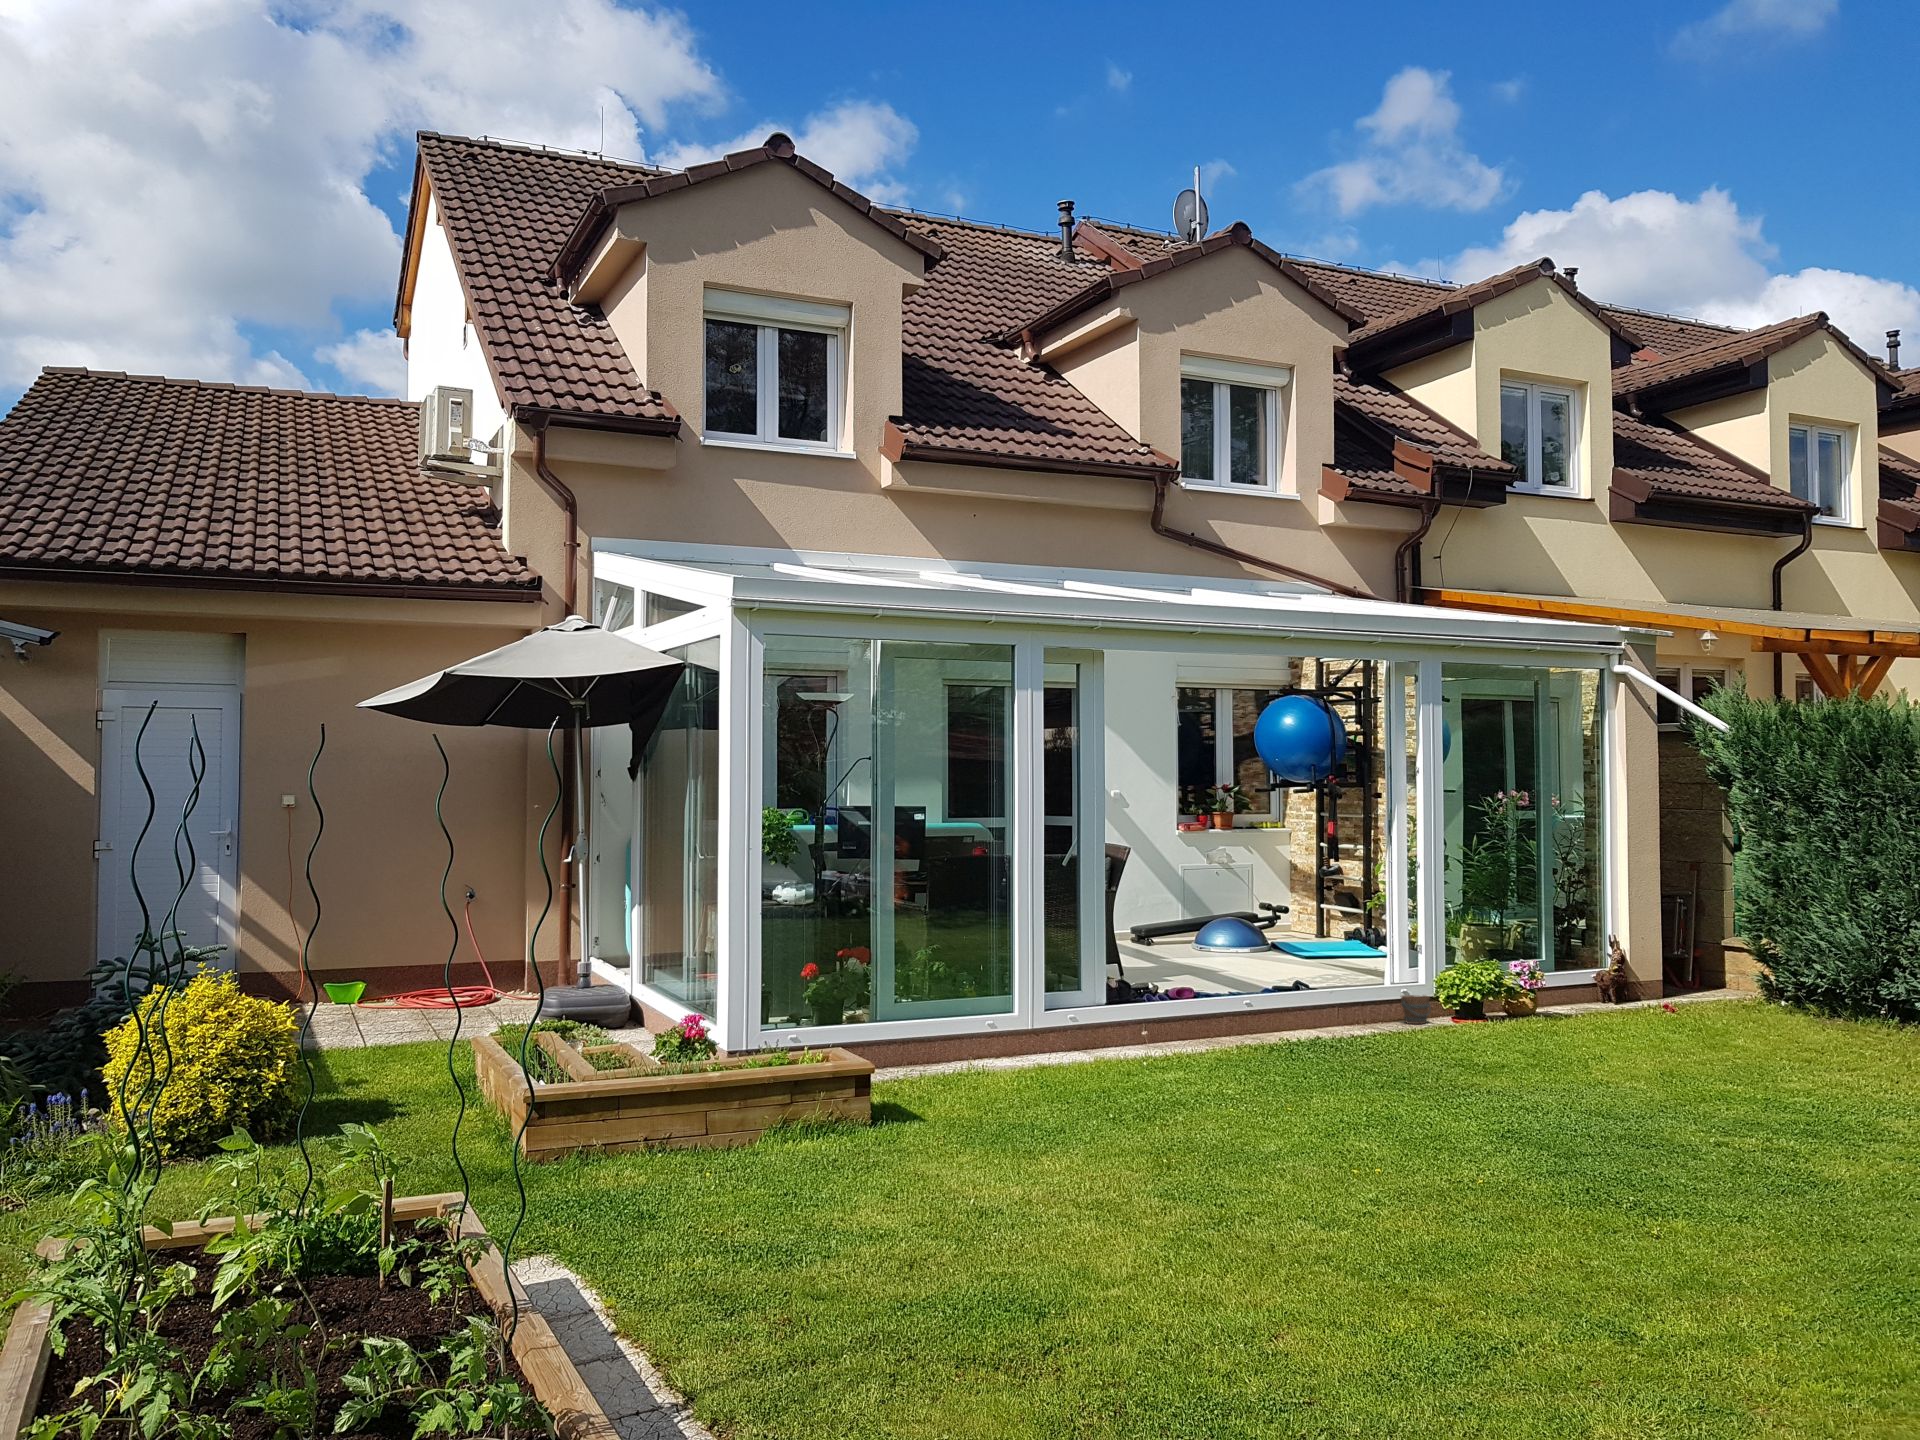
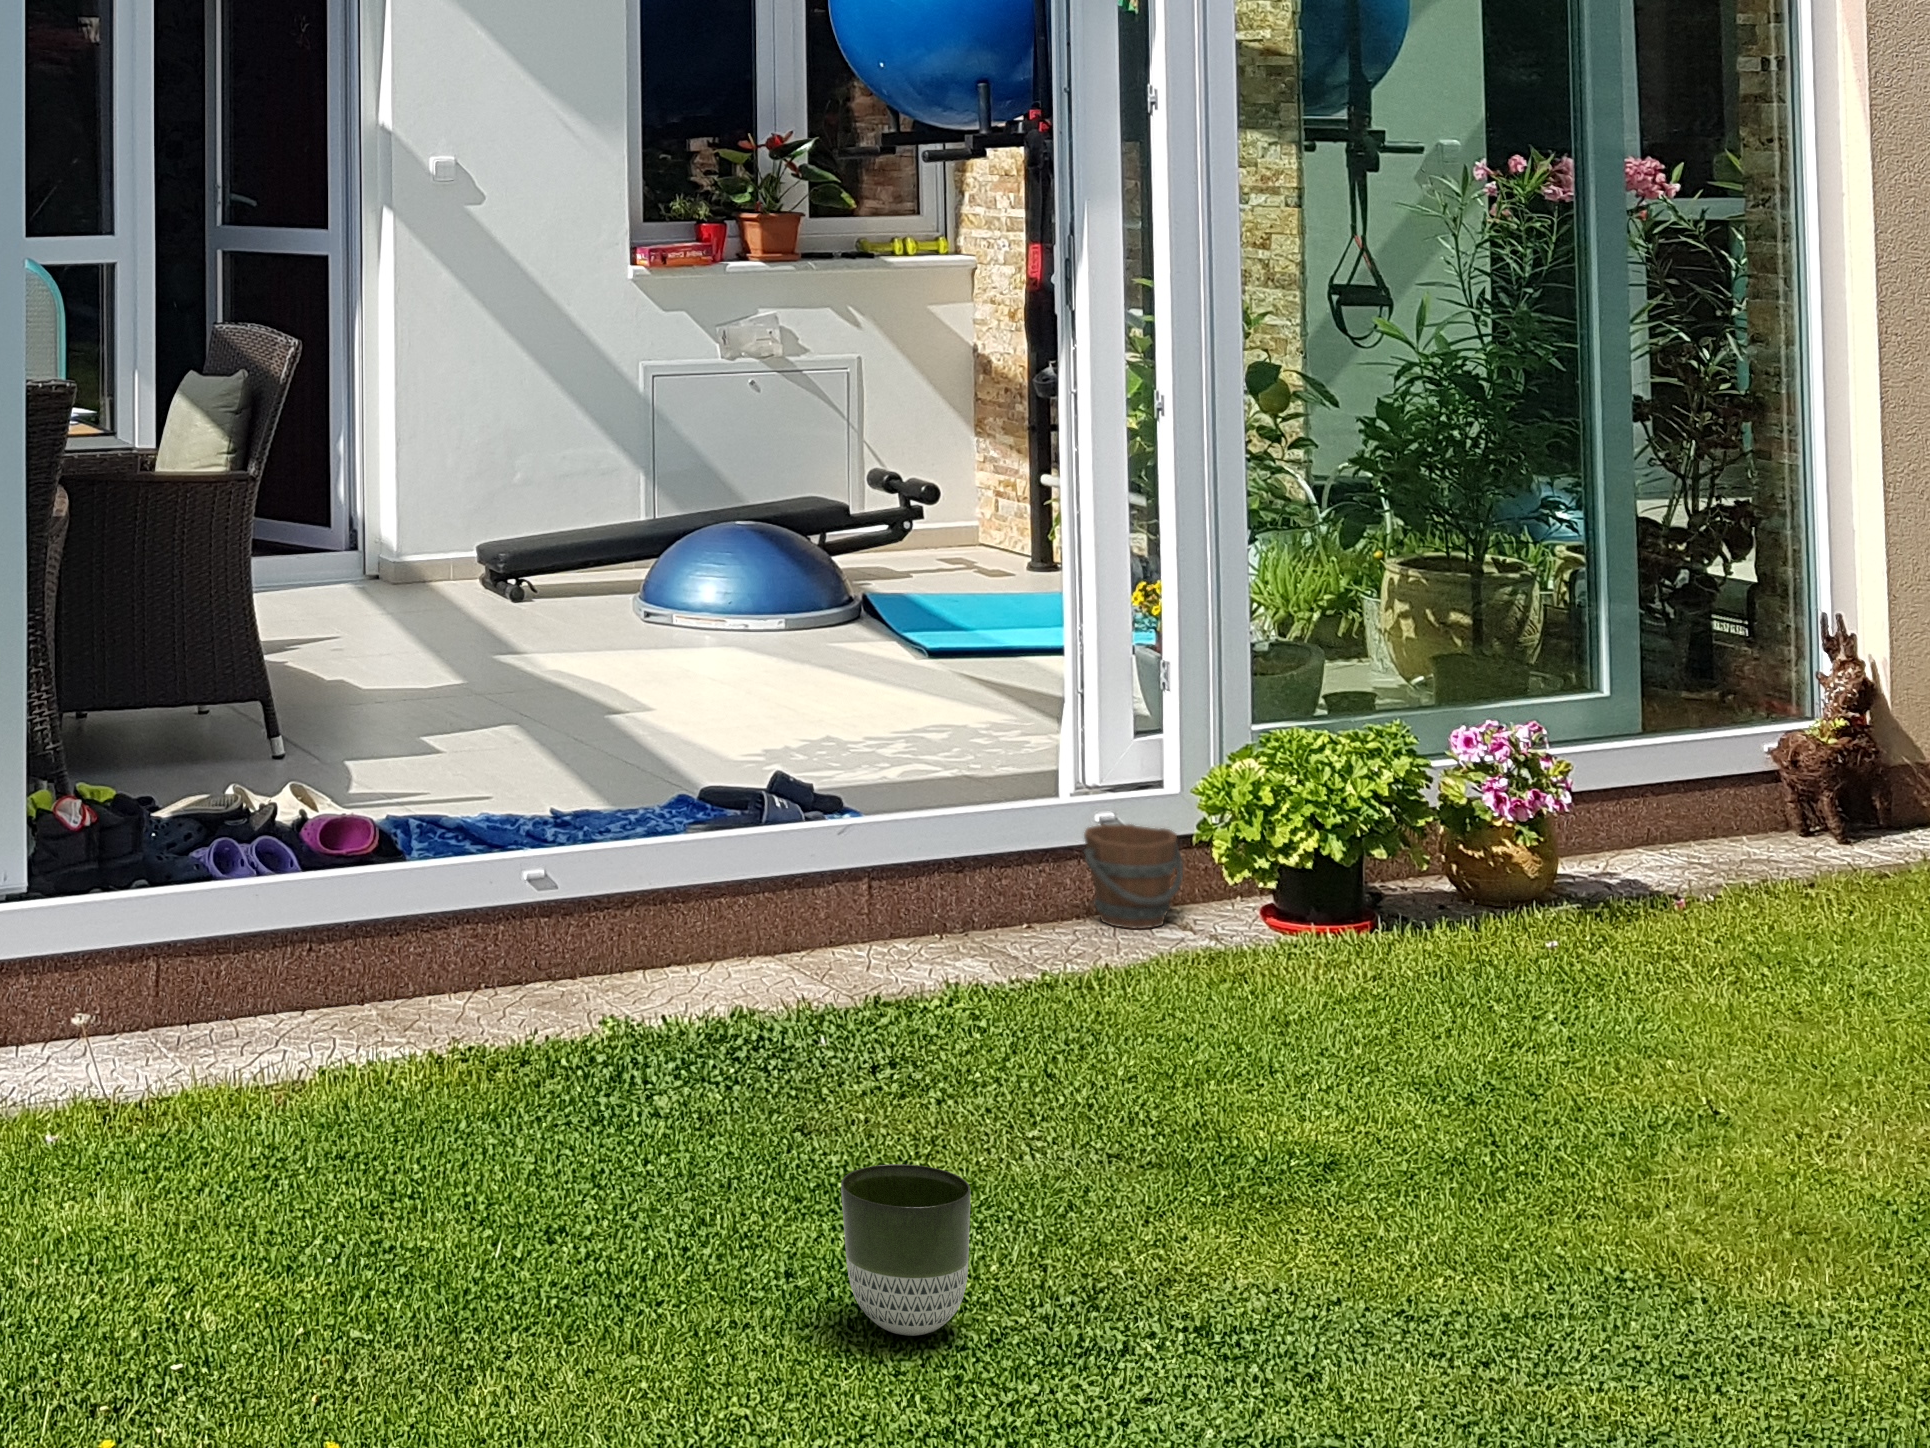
planter: none [1404,1040,1438,1080] -> present [841,1164,970,1336]

